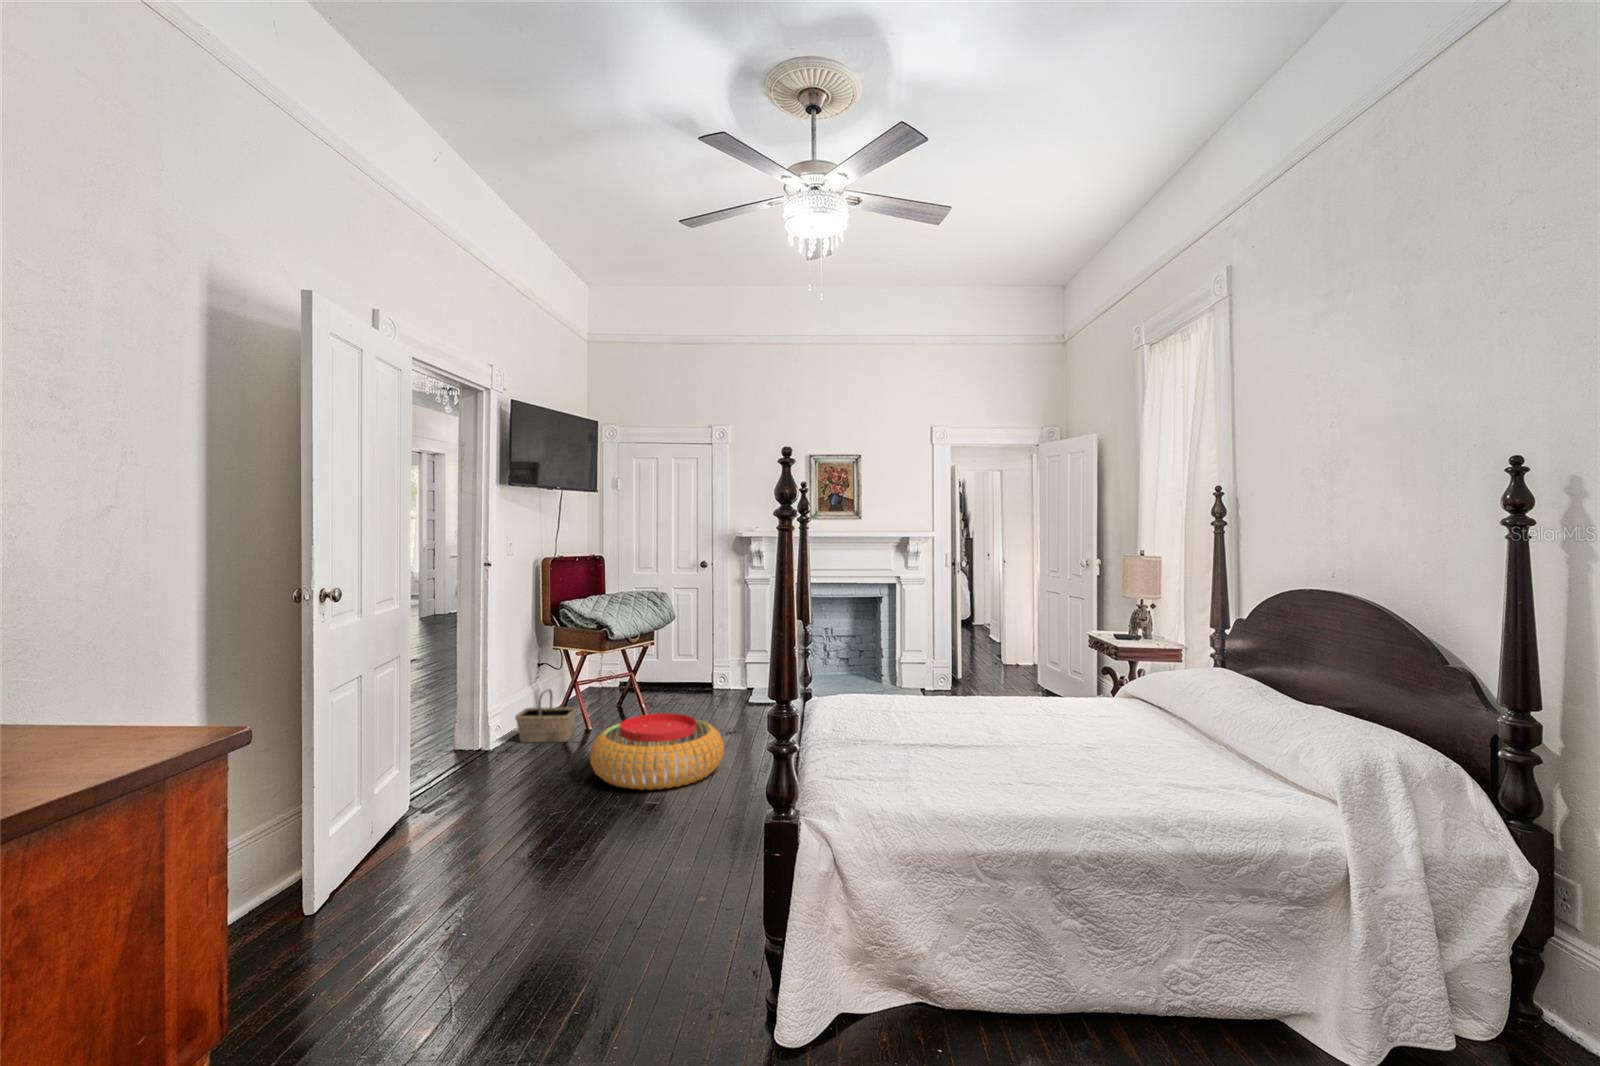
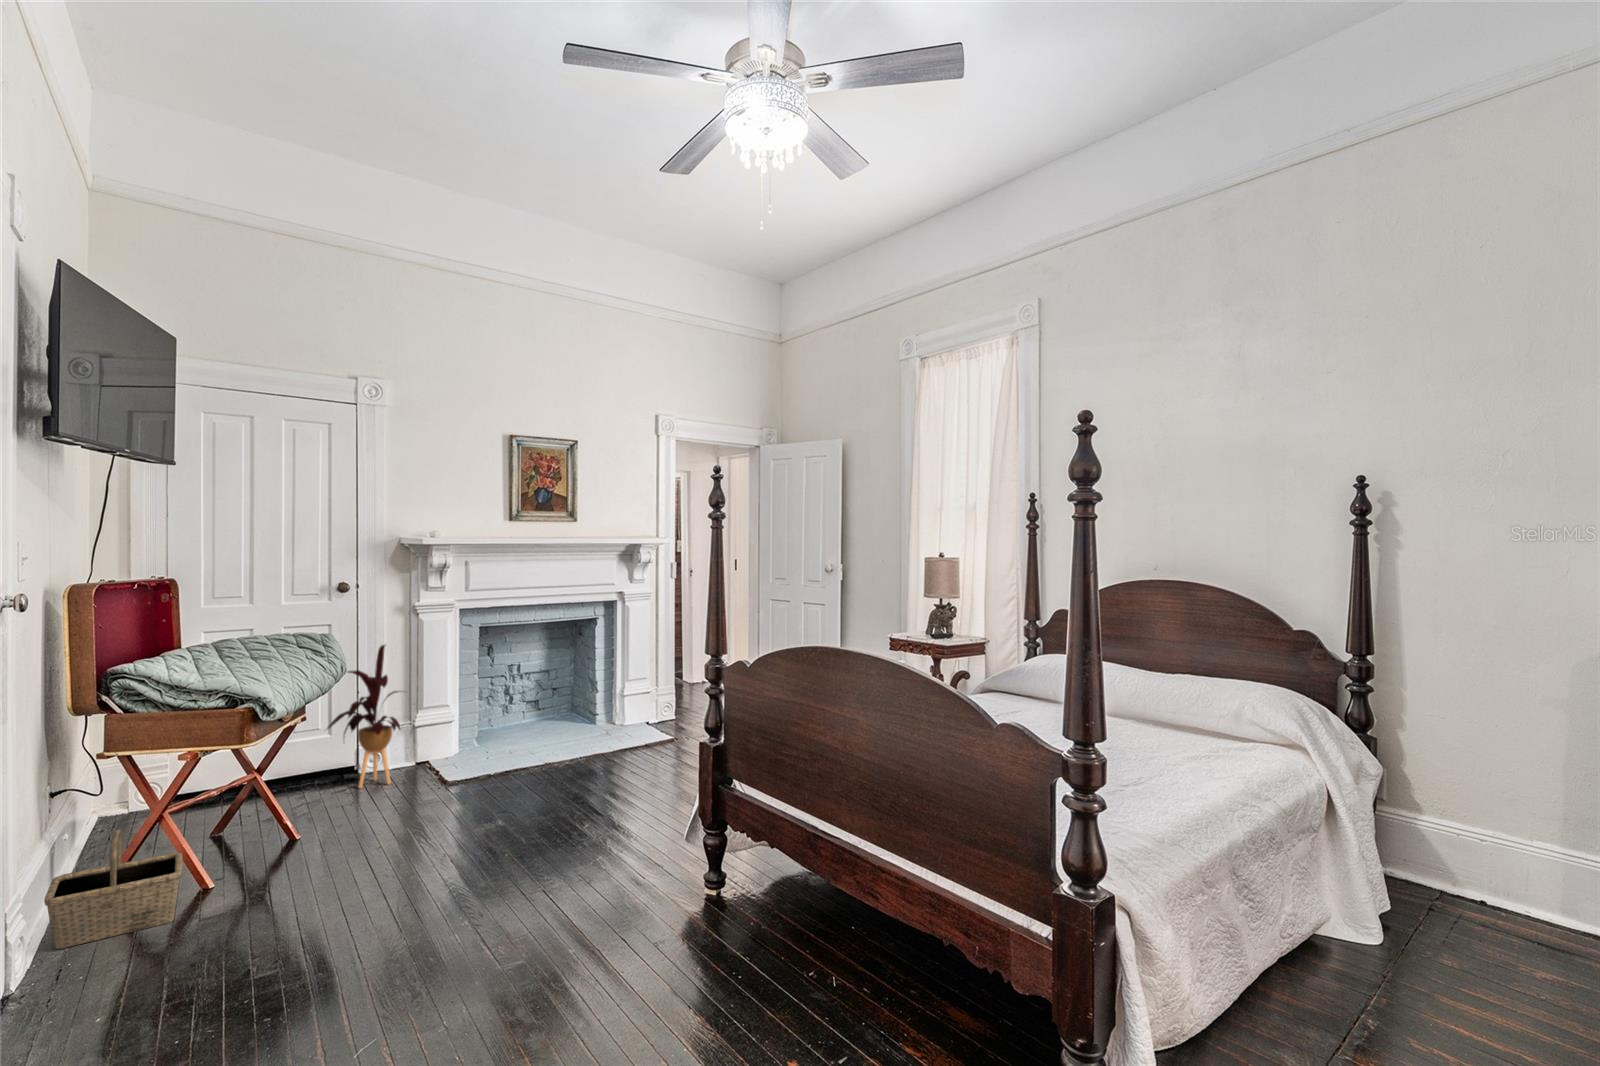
house plant: none [680,604,729,697] -> present [327,645,400,788]
pouf: present [590,713,724,790] -> none [300,822,543,973]

